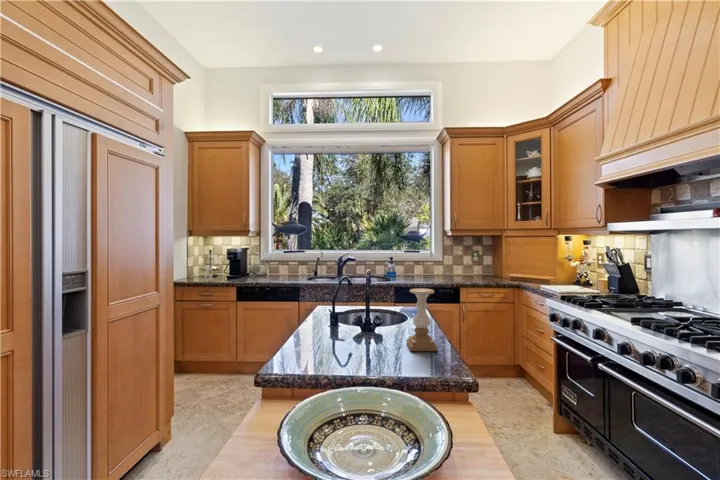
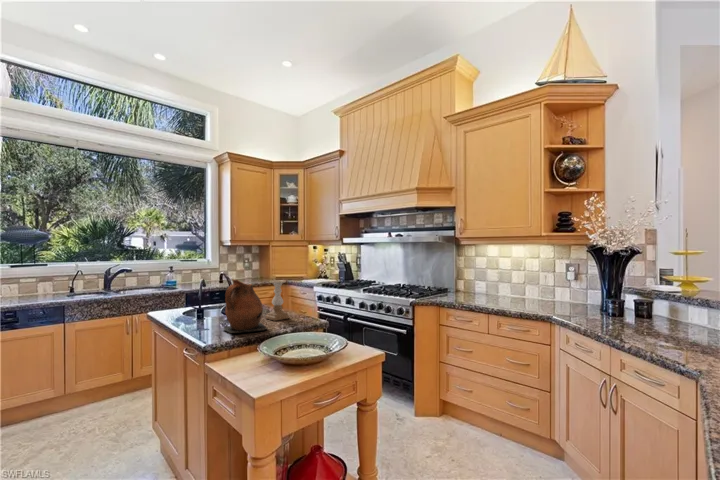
ceramic pitcher: none [321,284,387,368] -> present [224,279,267,333]

